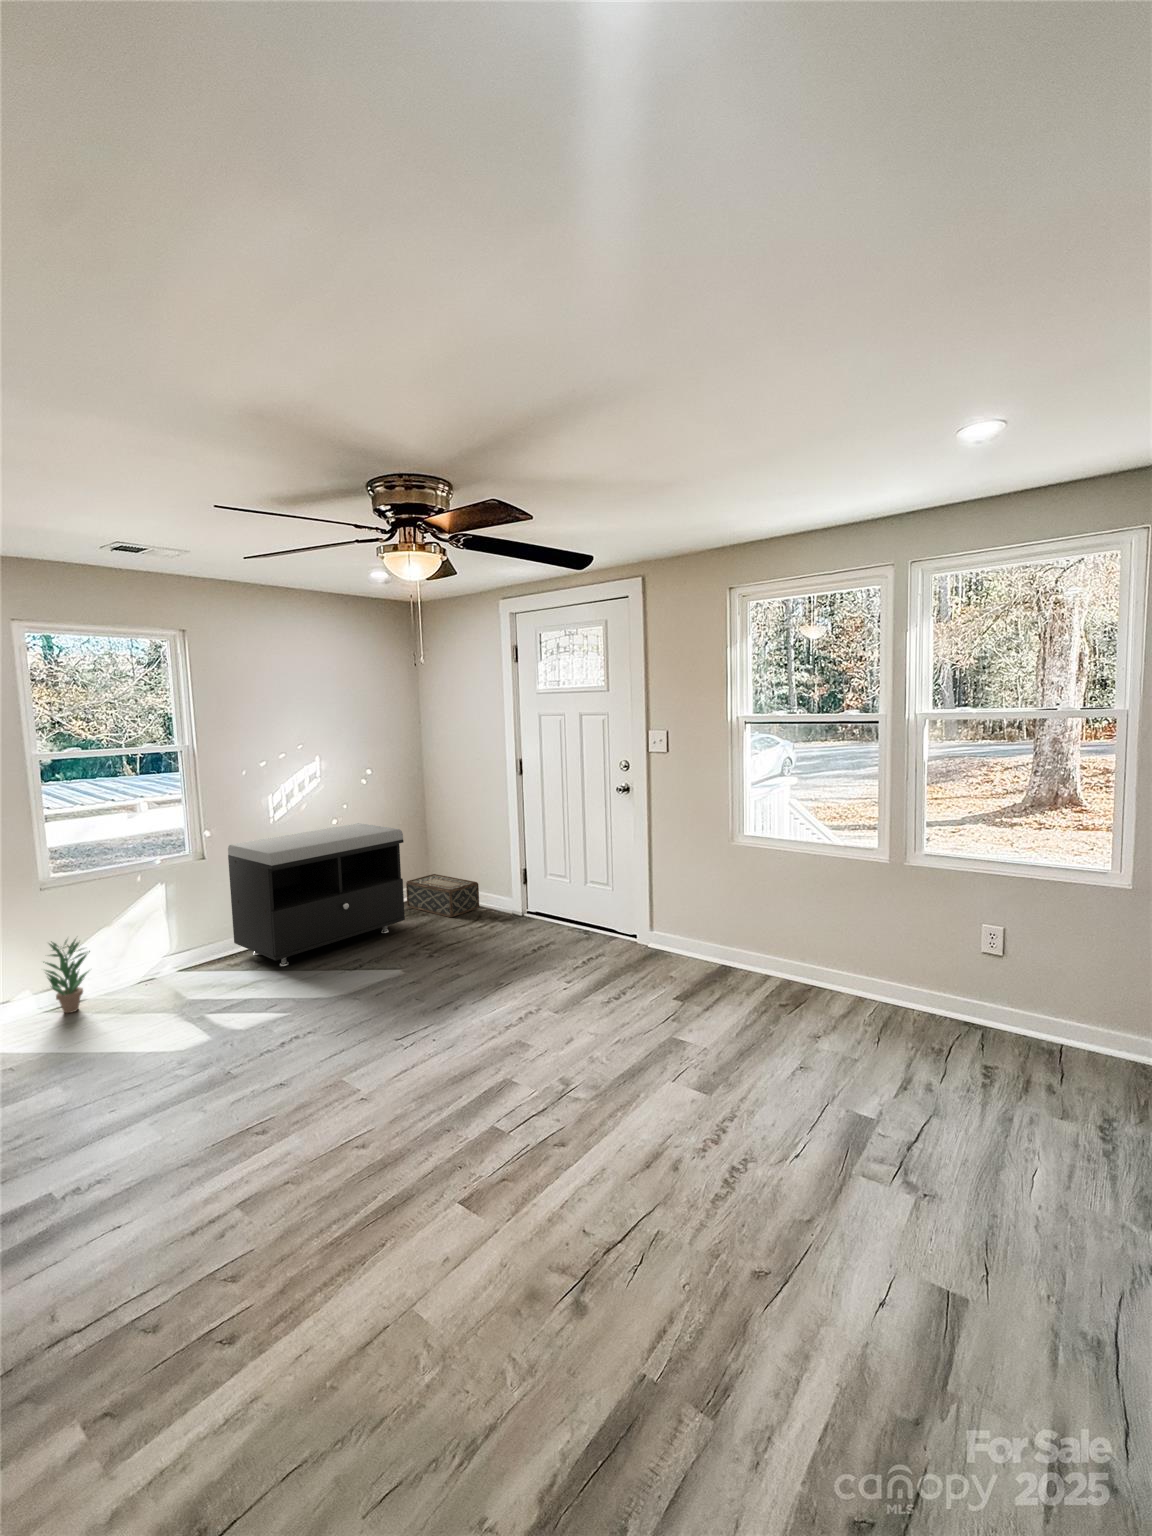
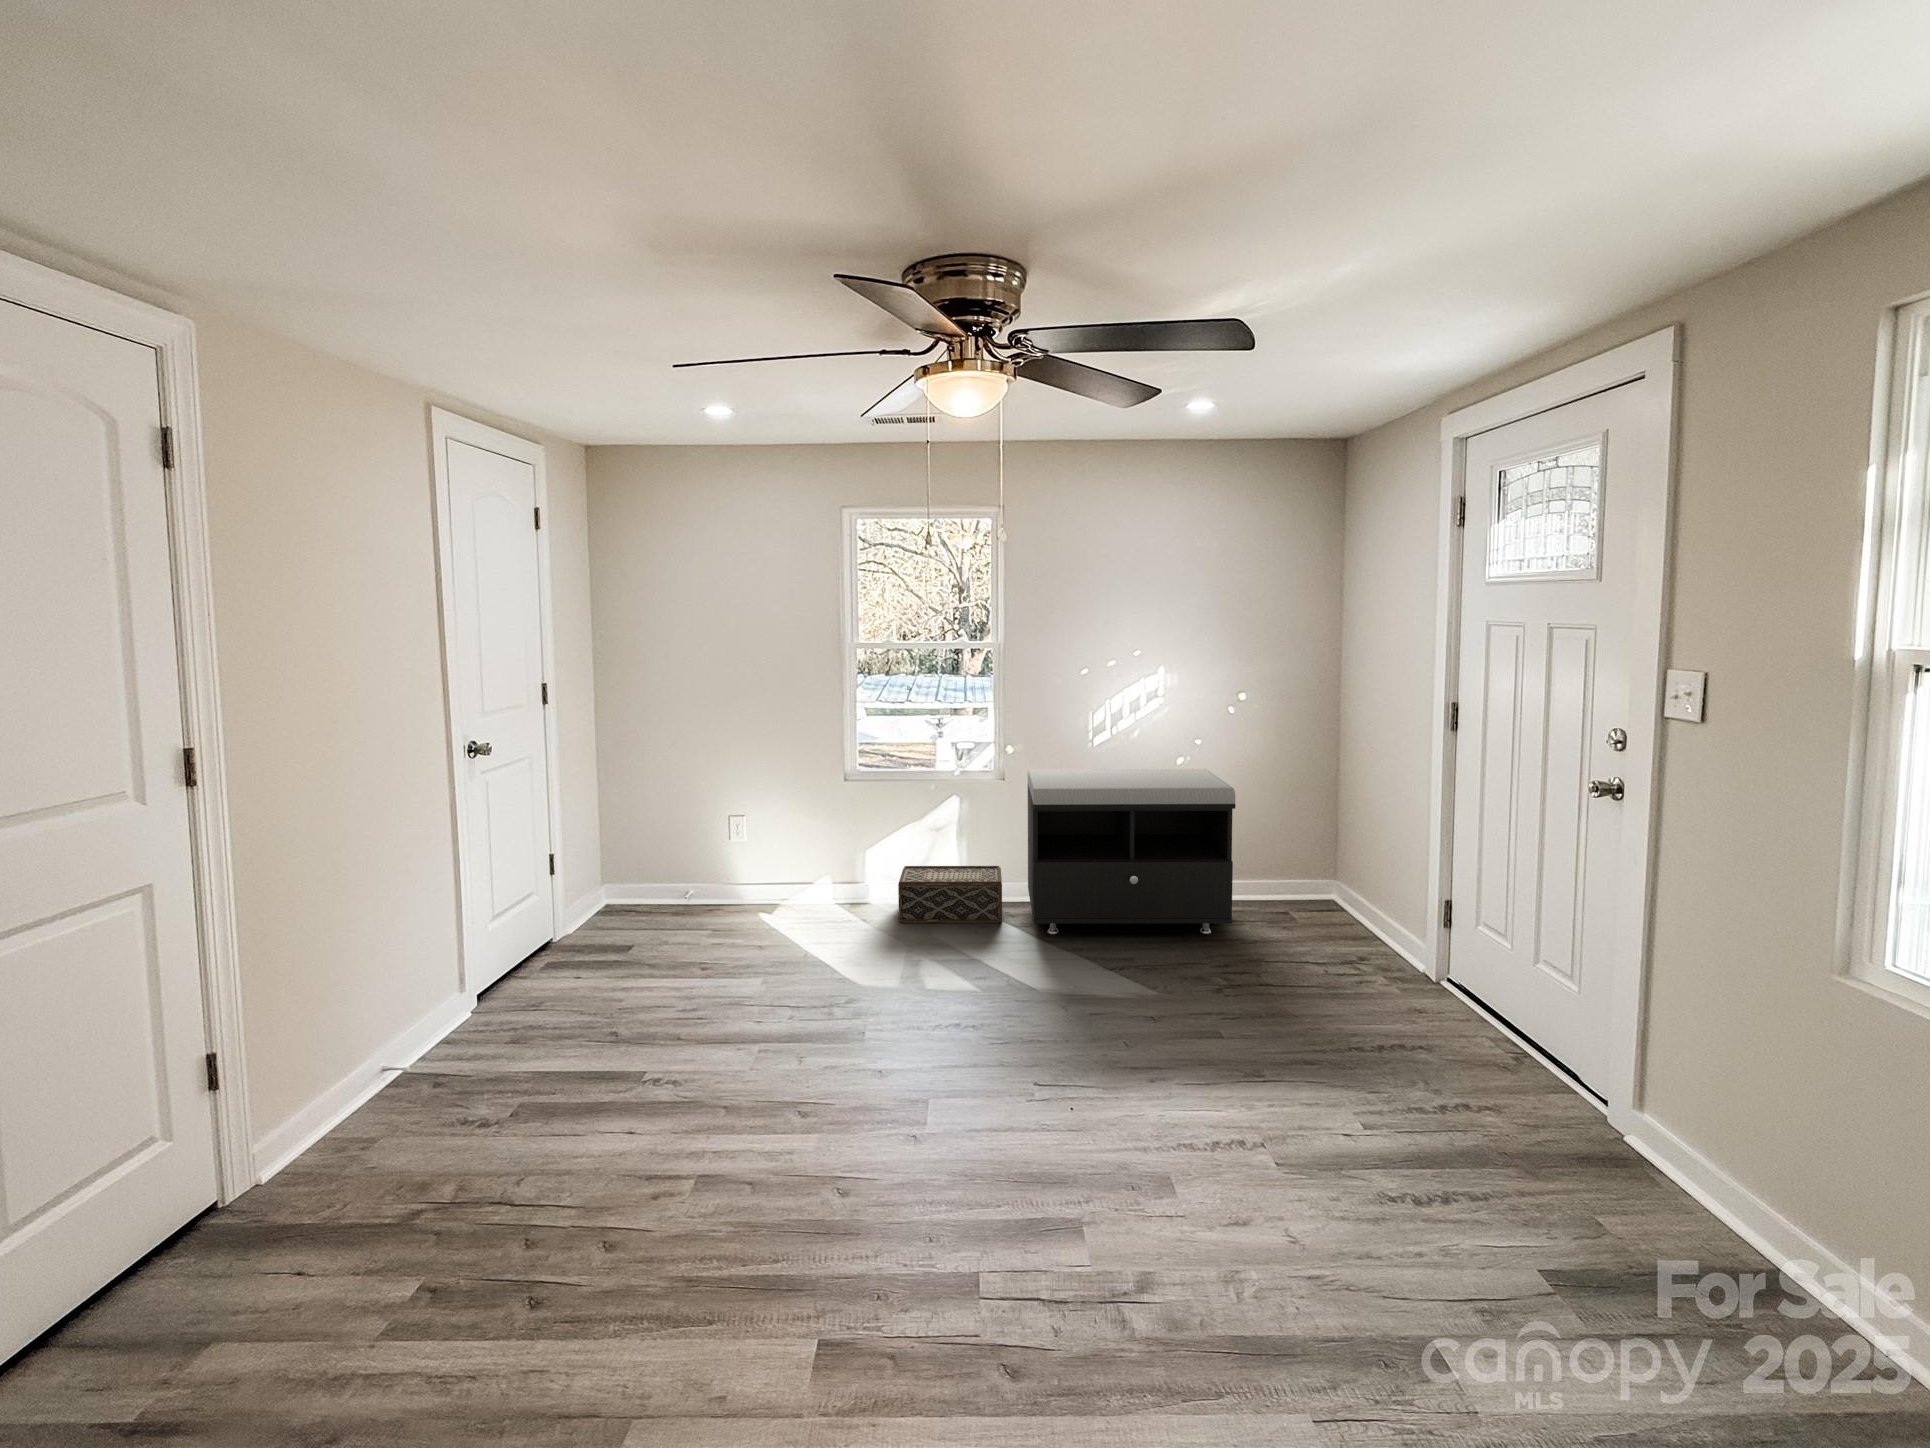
woven basket: present [406,874,479,917] -> present [898,866,1002,923]
potted plant: present [45,939,90,1013] -> none [834,835,876,912]

